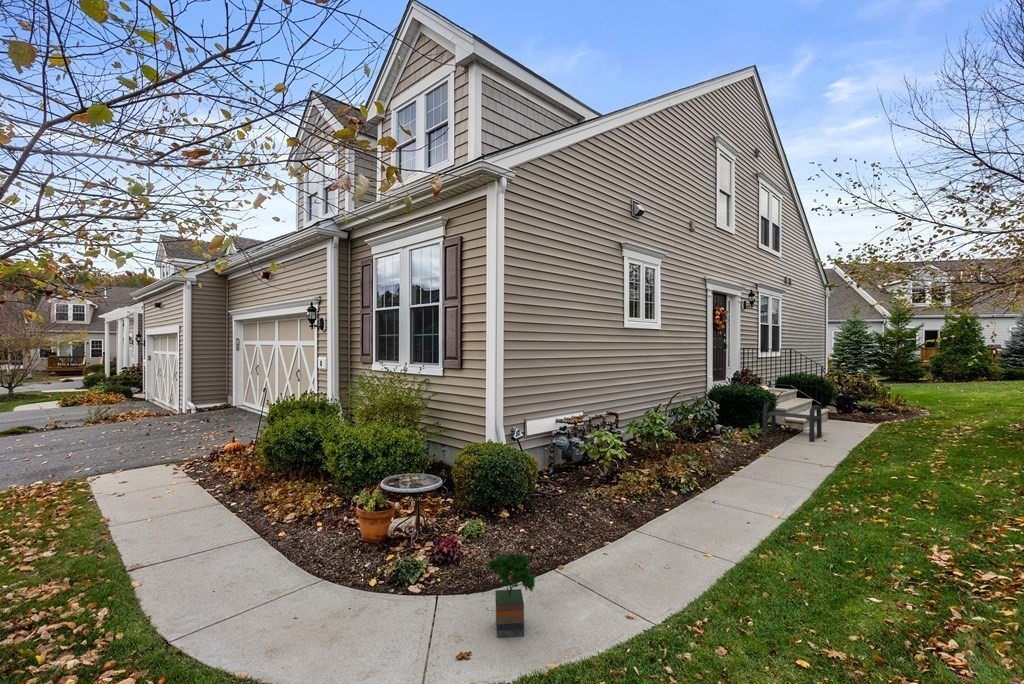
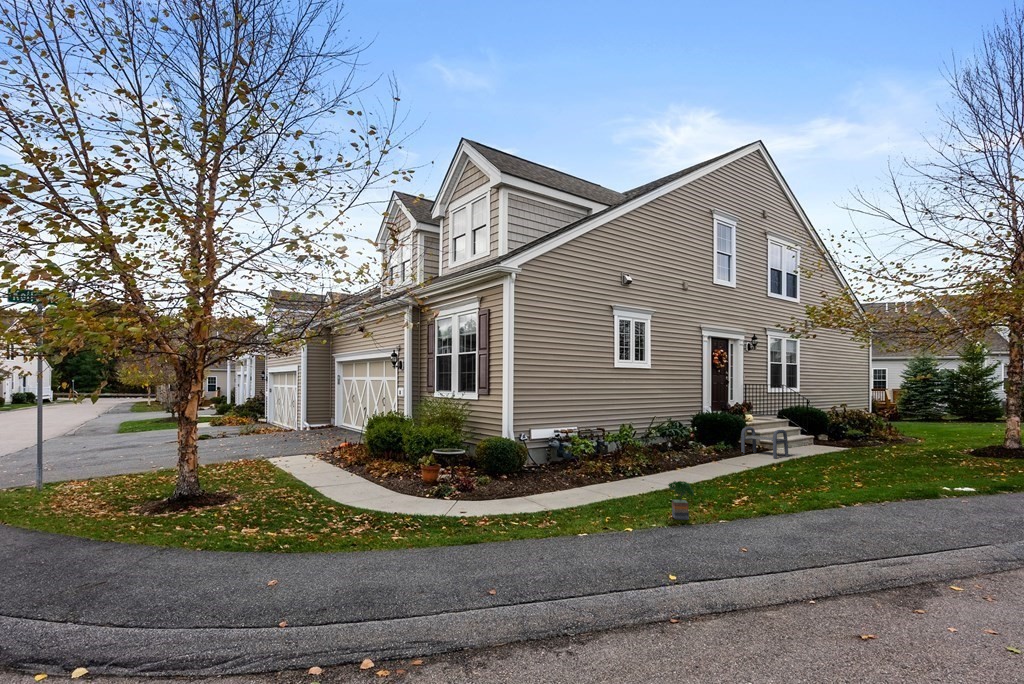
potted tree: present [487,553,535,638] -> present [668,481,694,520]

